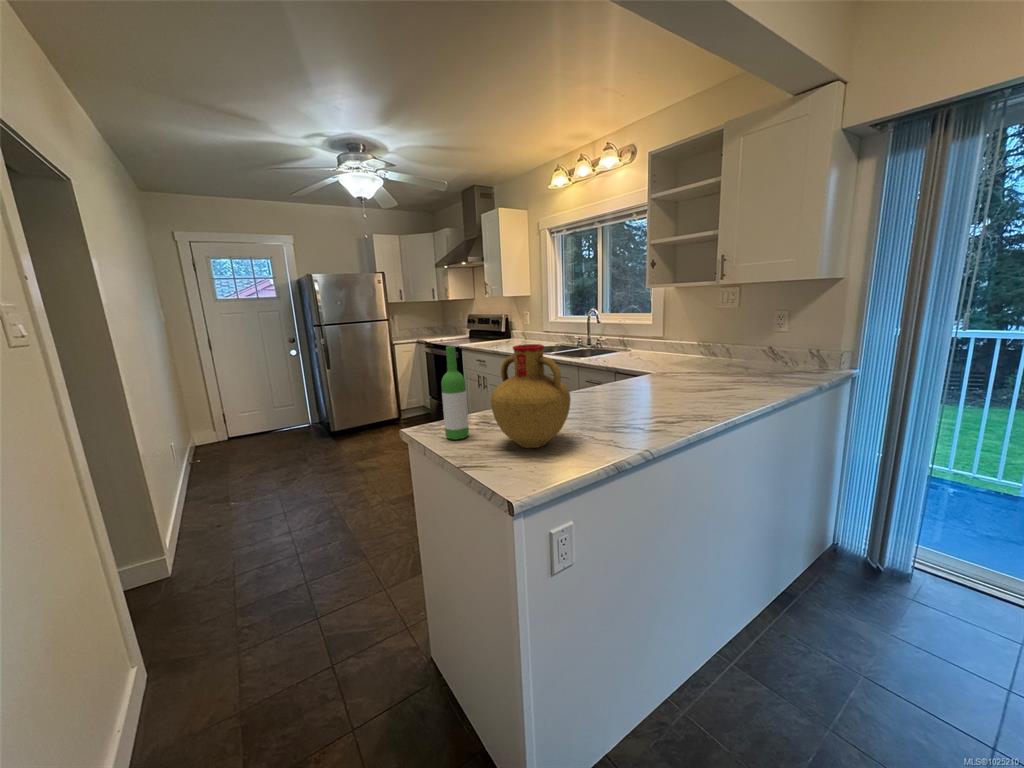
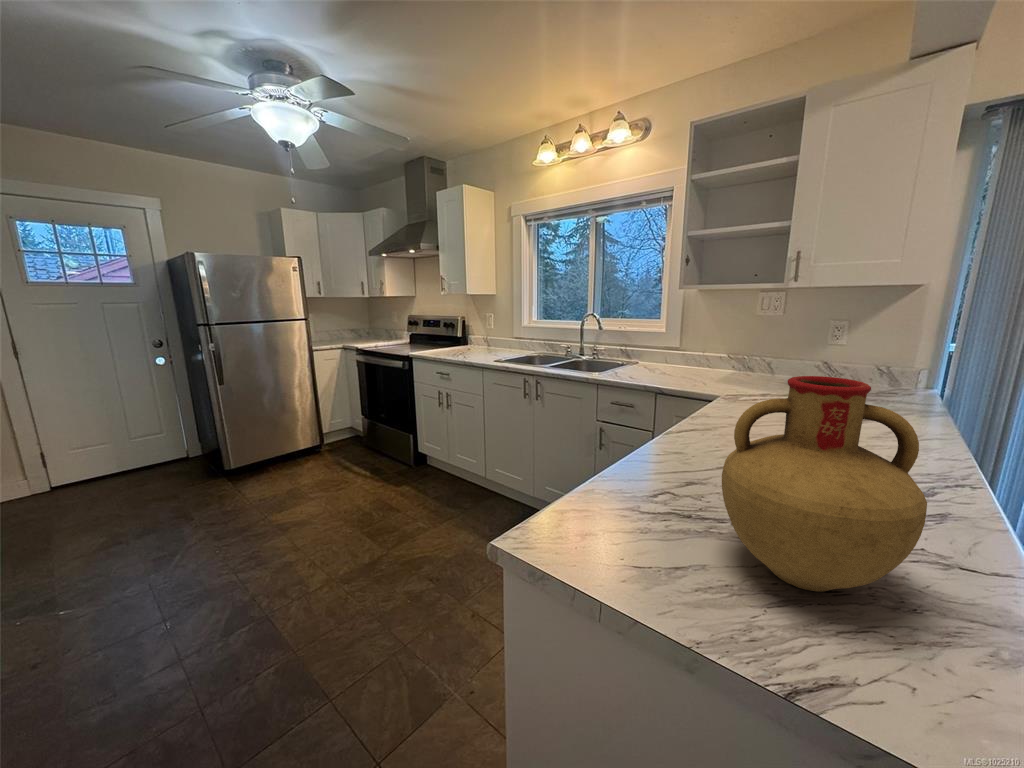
wine bottle: present [441,346,469,439] -> none [598,377,652,570]

